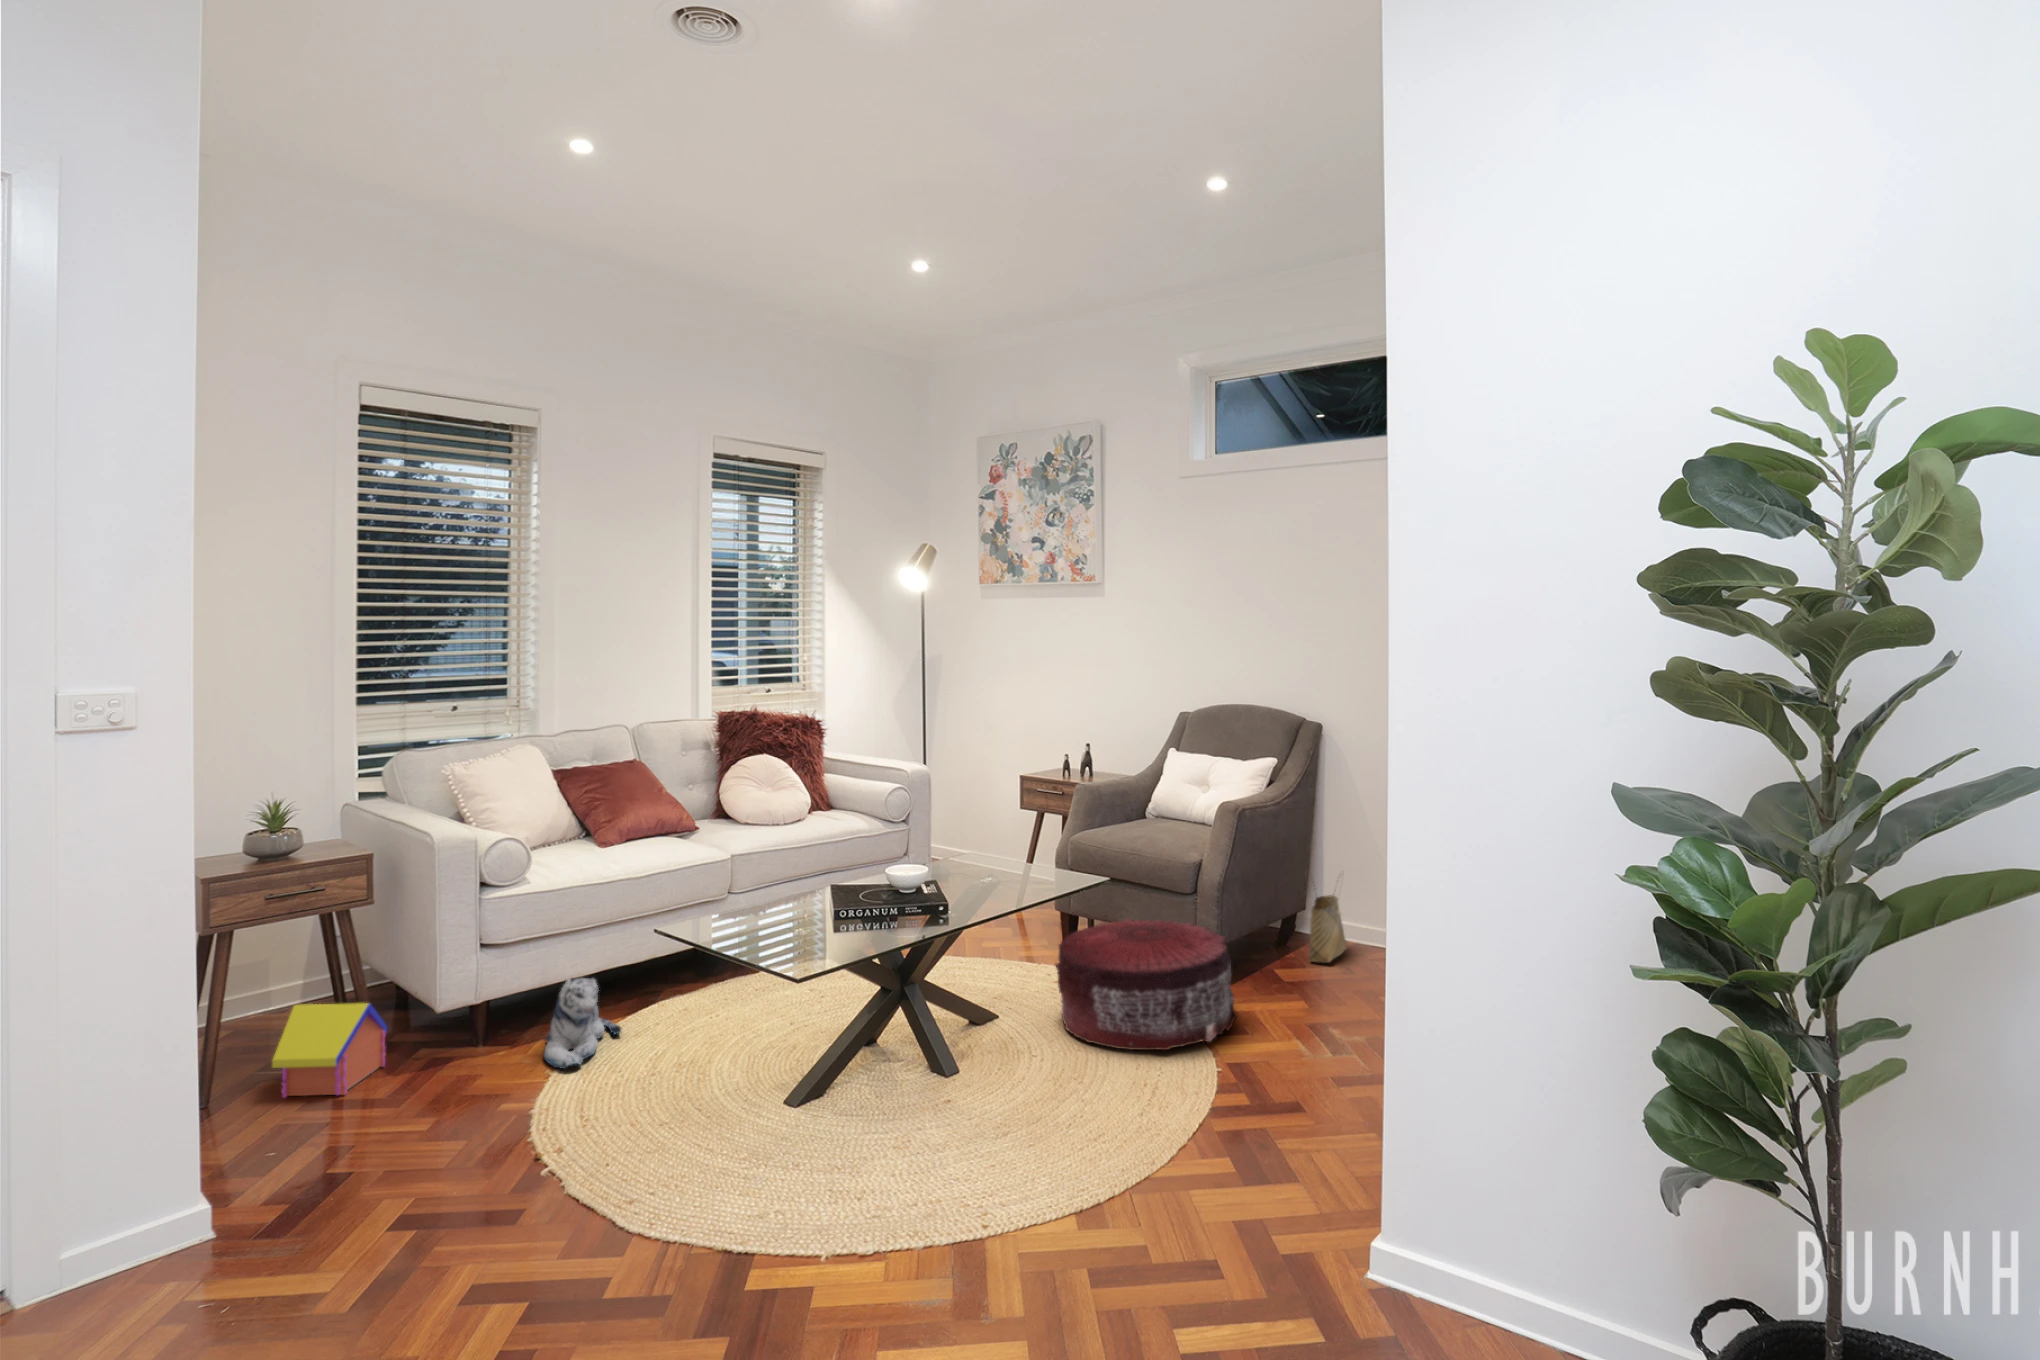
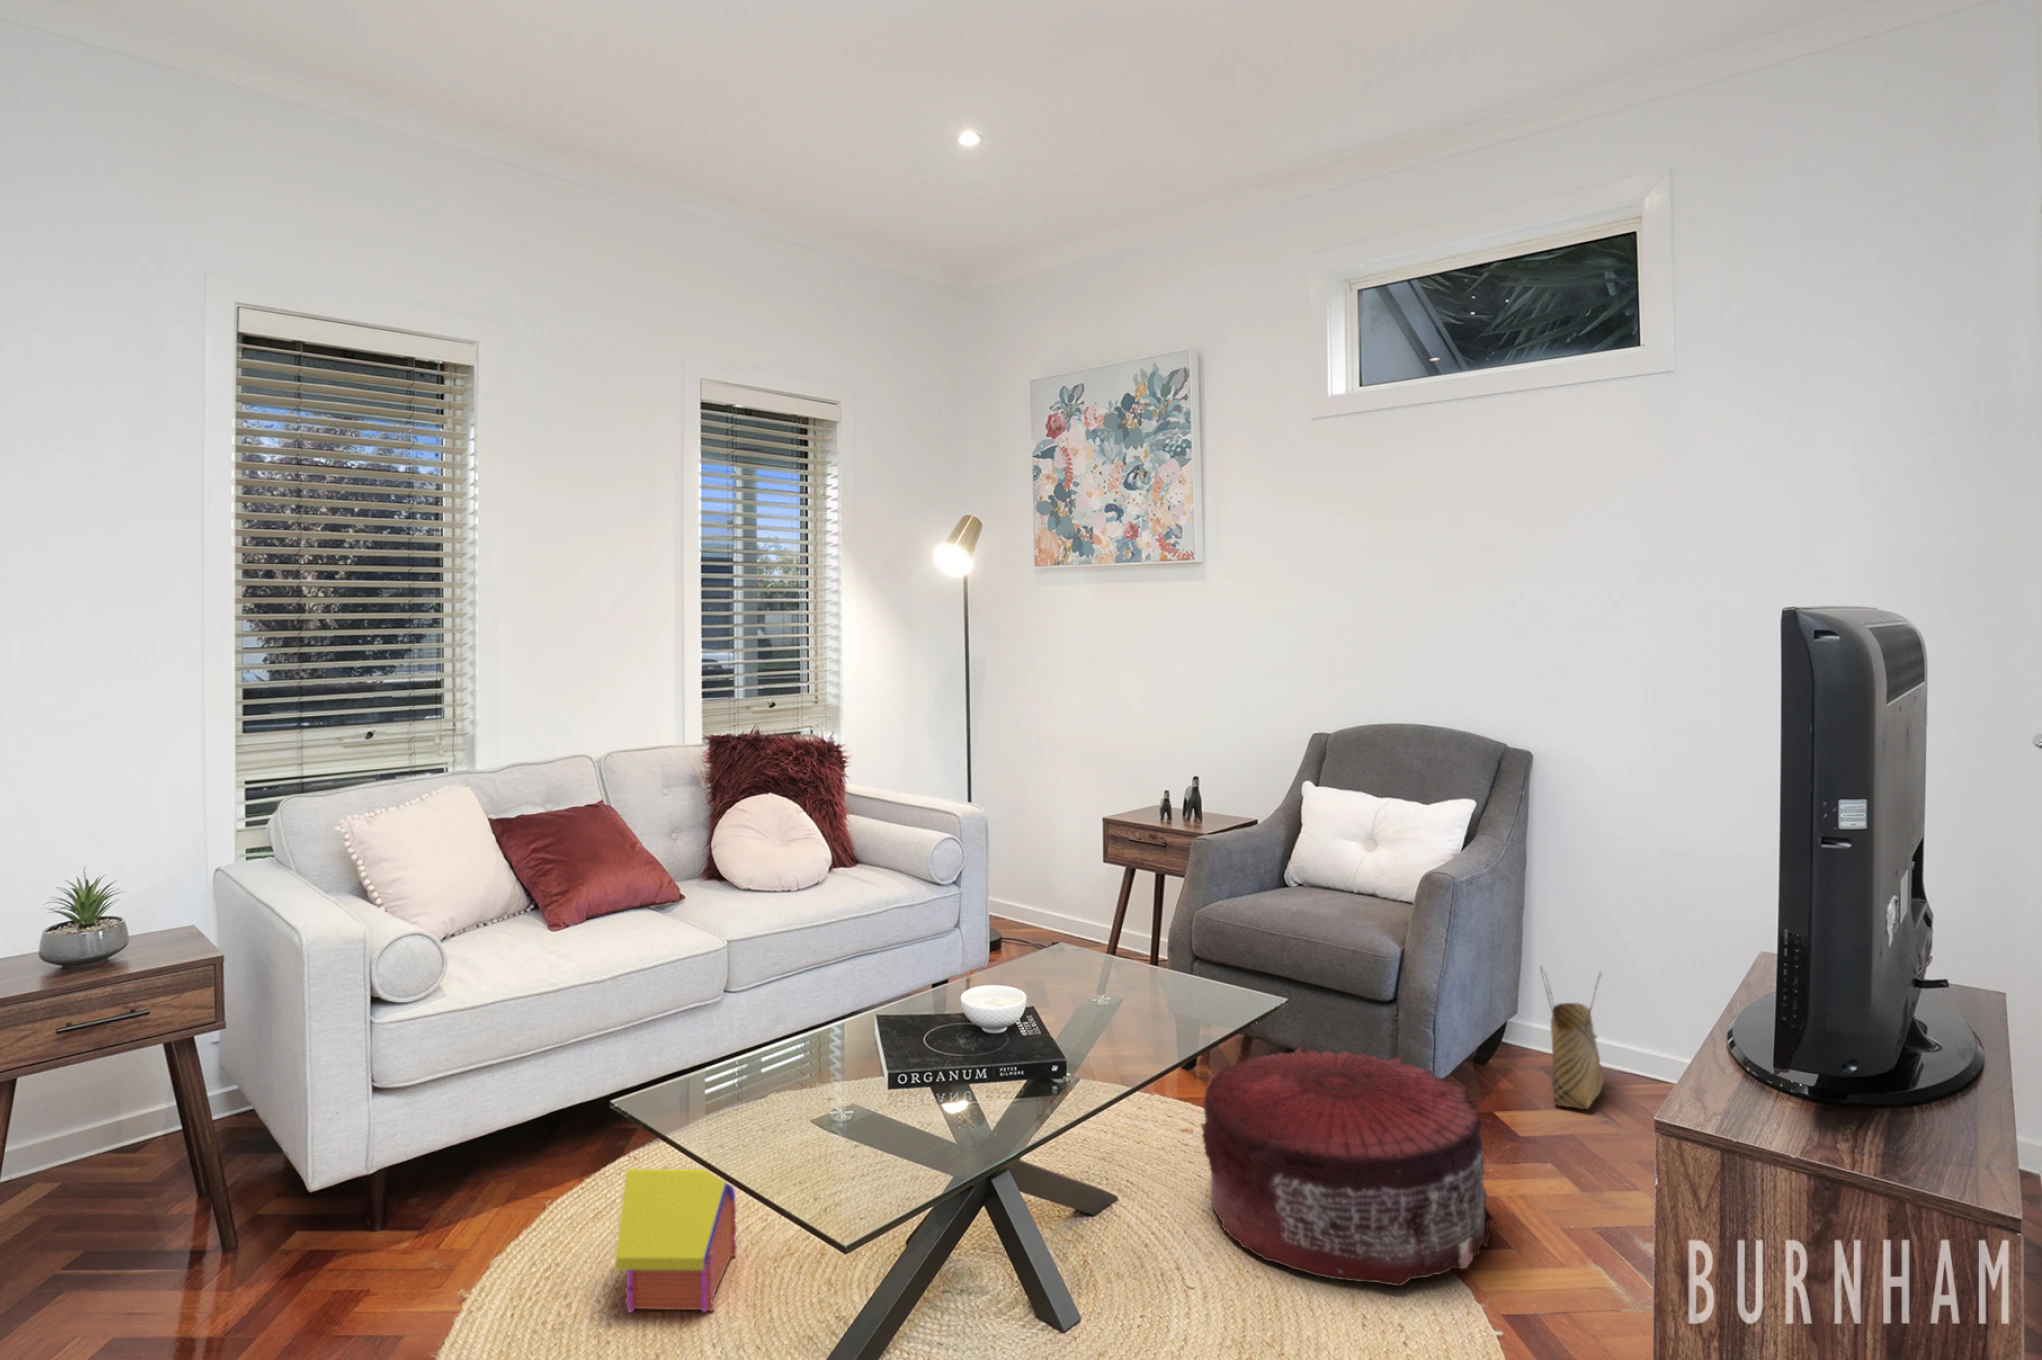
plush toy: present [544,978,621,1069] -> none [459,1135,573,1283]
toy house: present [272,1003,387,1097] -> present [616,1169,737,1312]

